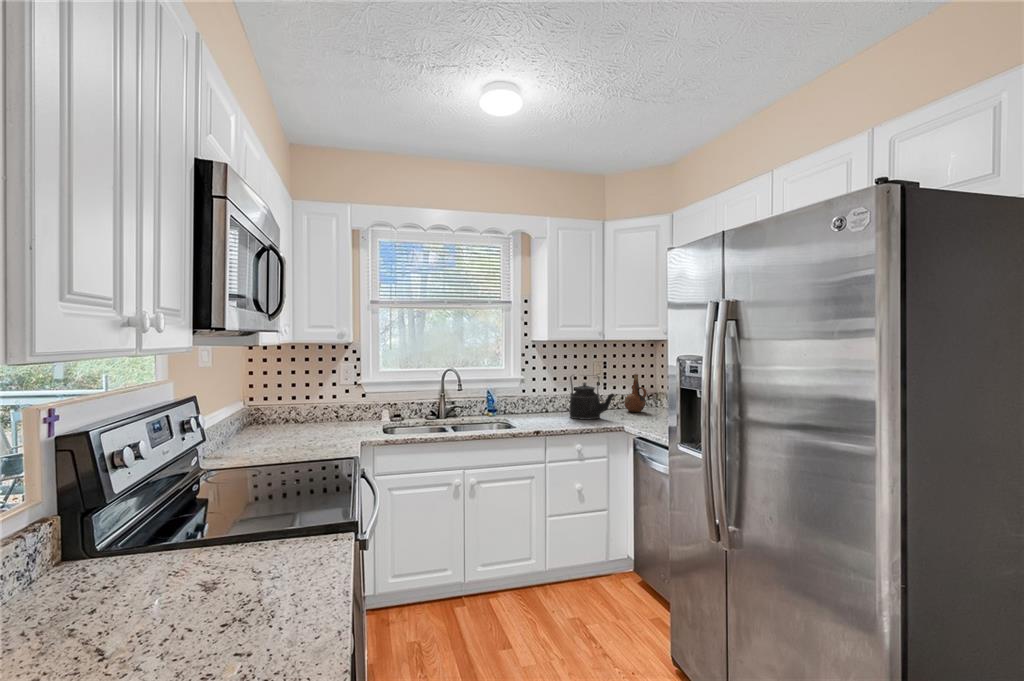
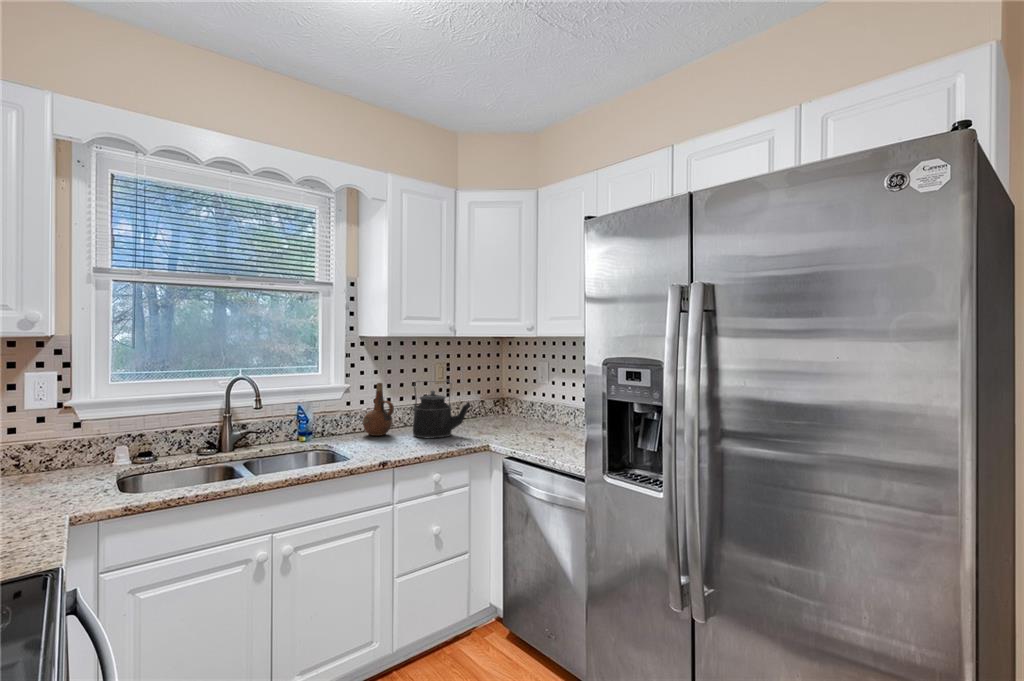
ceramic pitcher: present [624,374,647,412] -> present [363,383,394,436]

